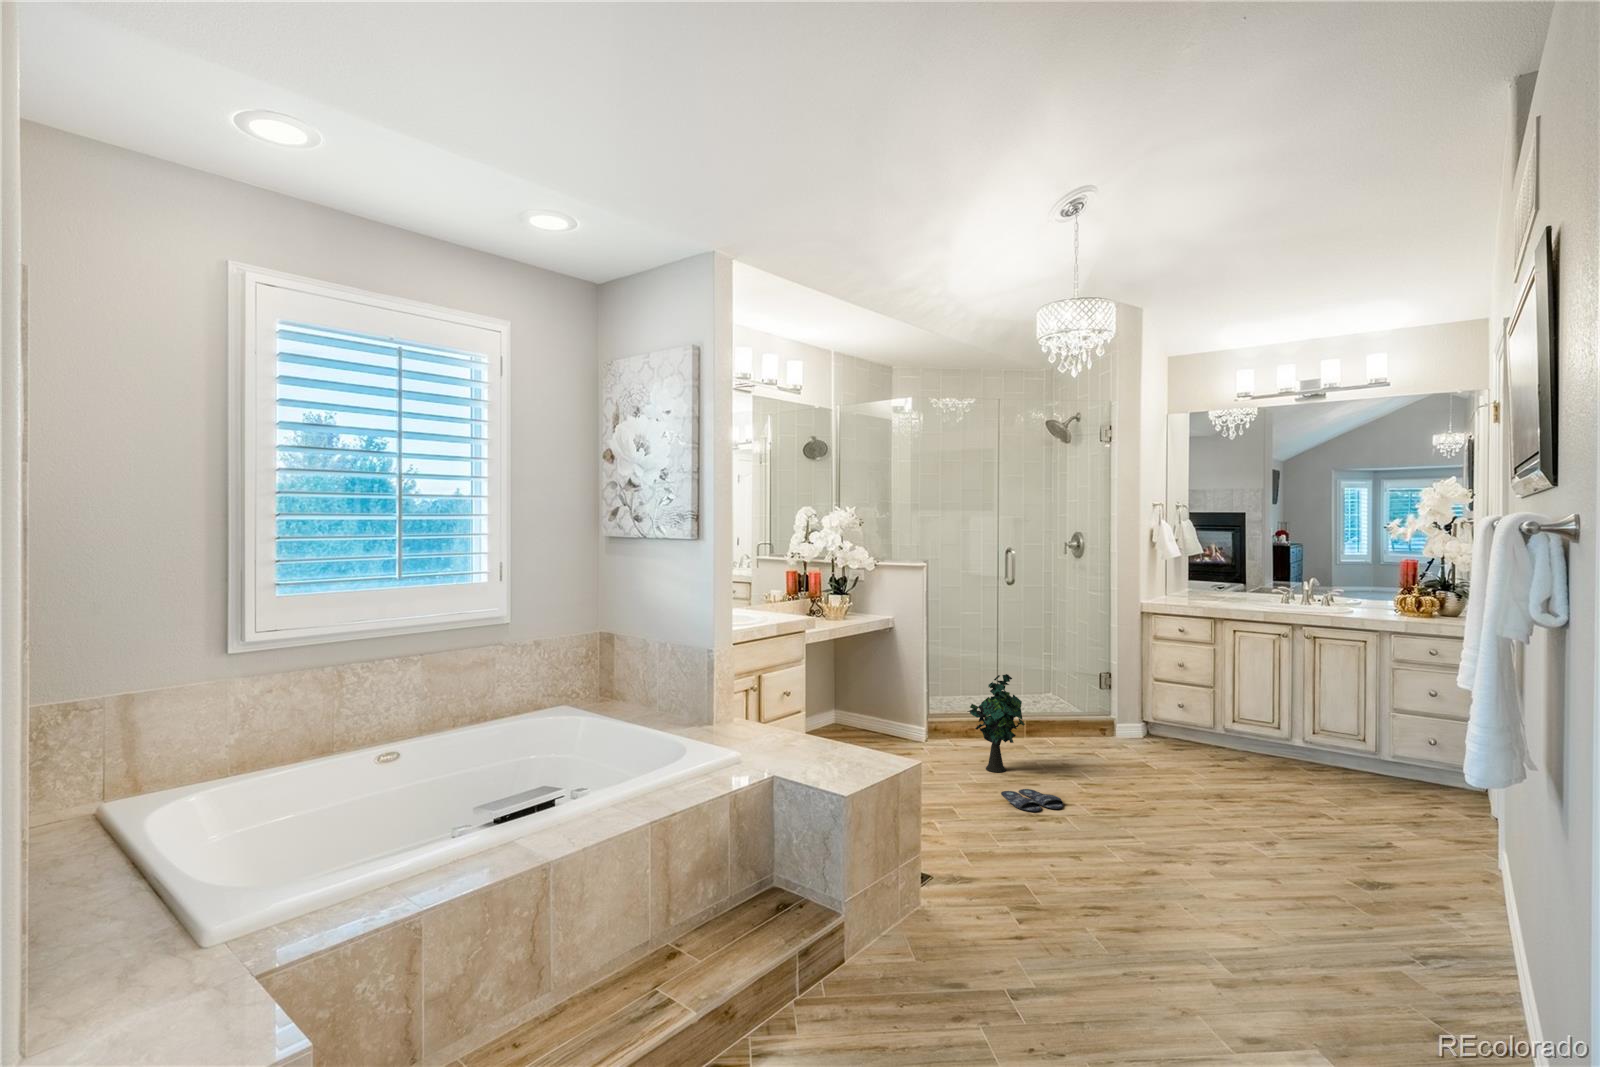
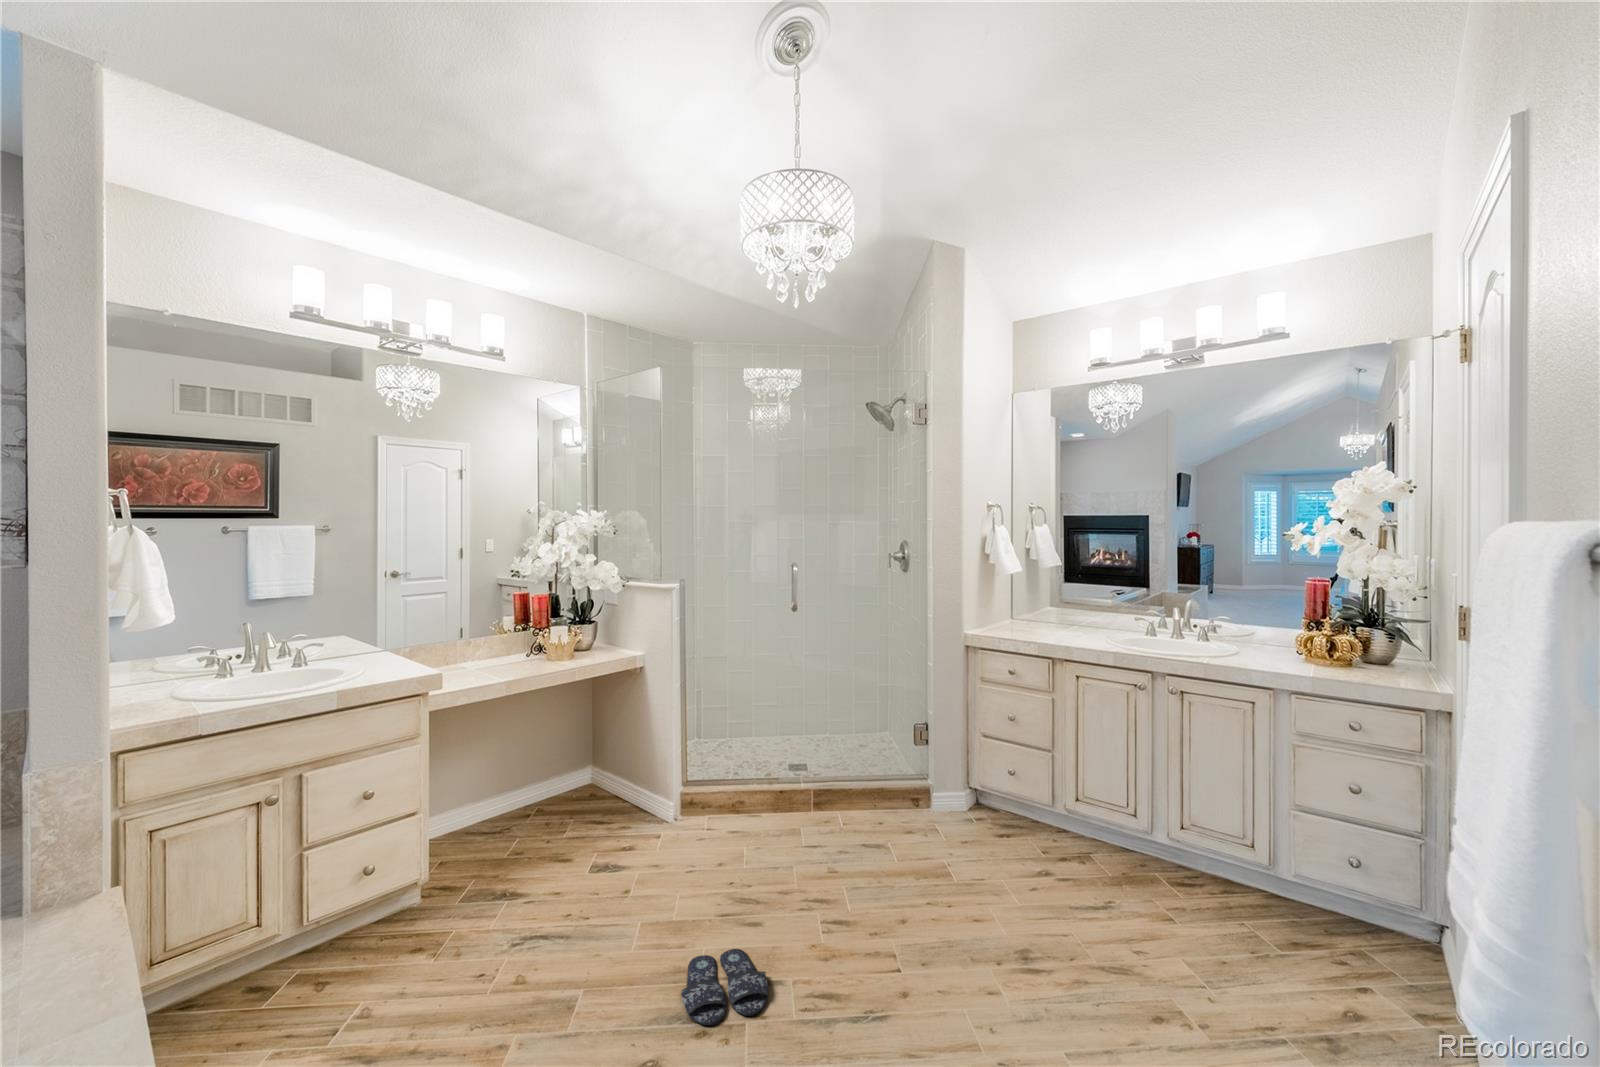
decorative plant: present [968,674,1025,772] -> none [681,754,764,900]

